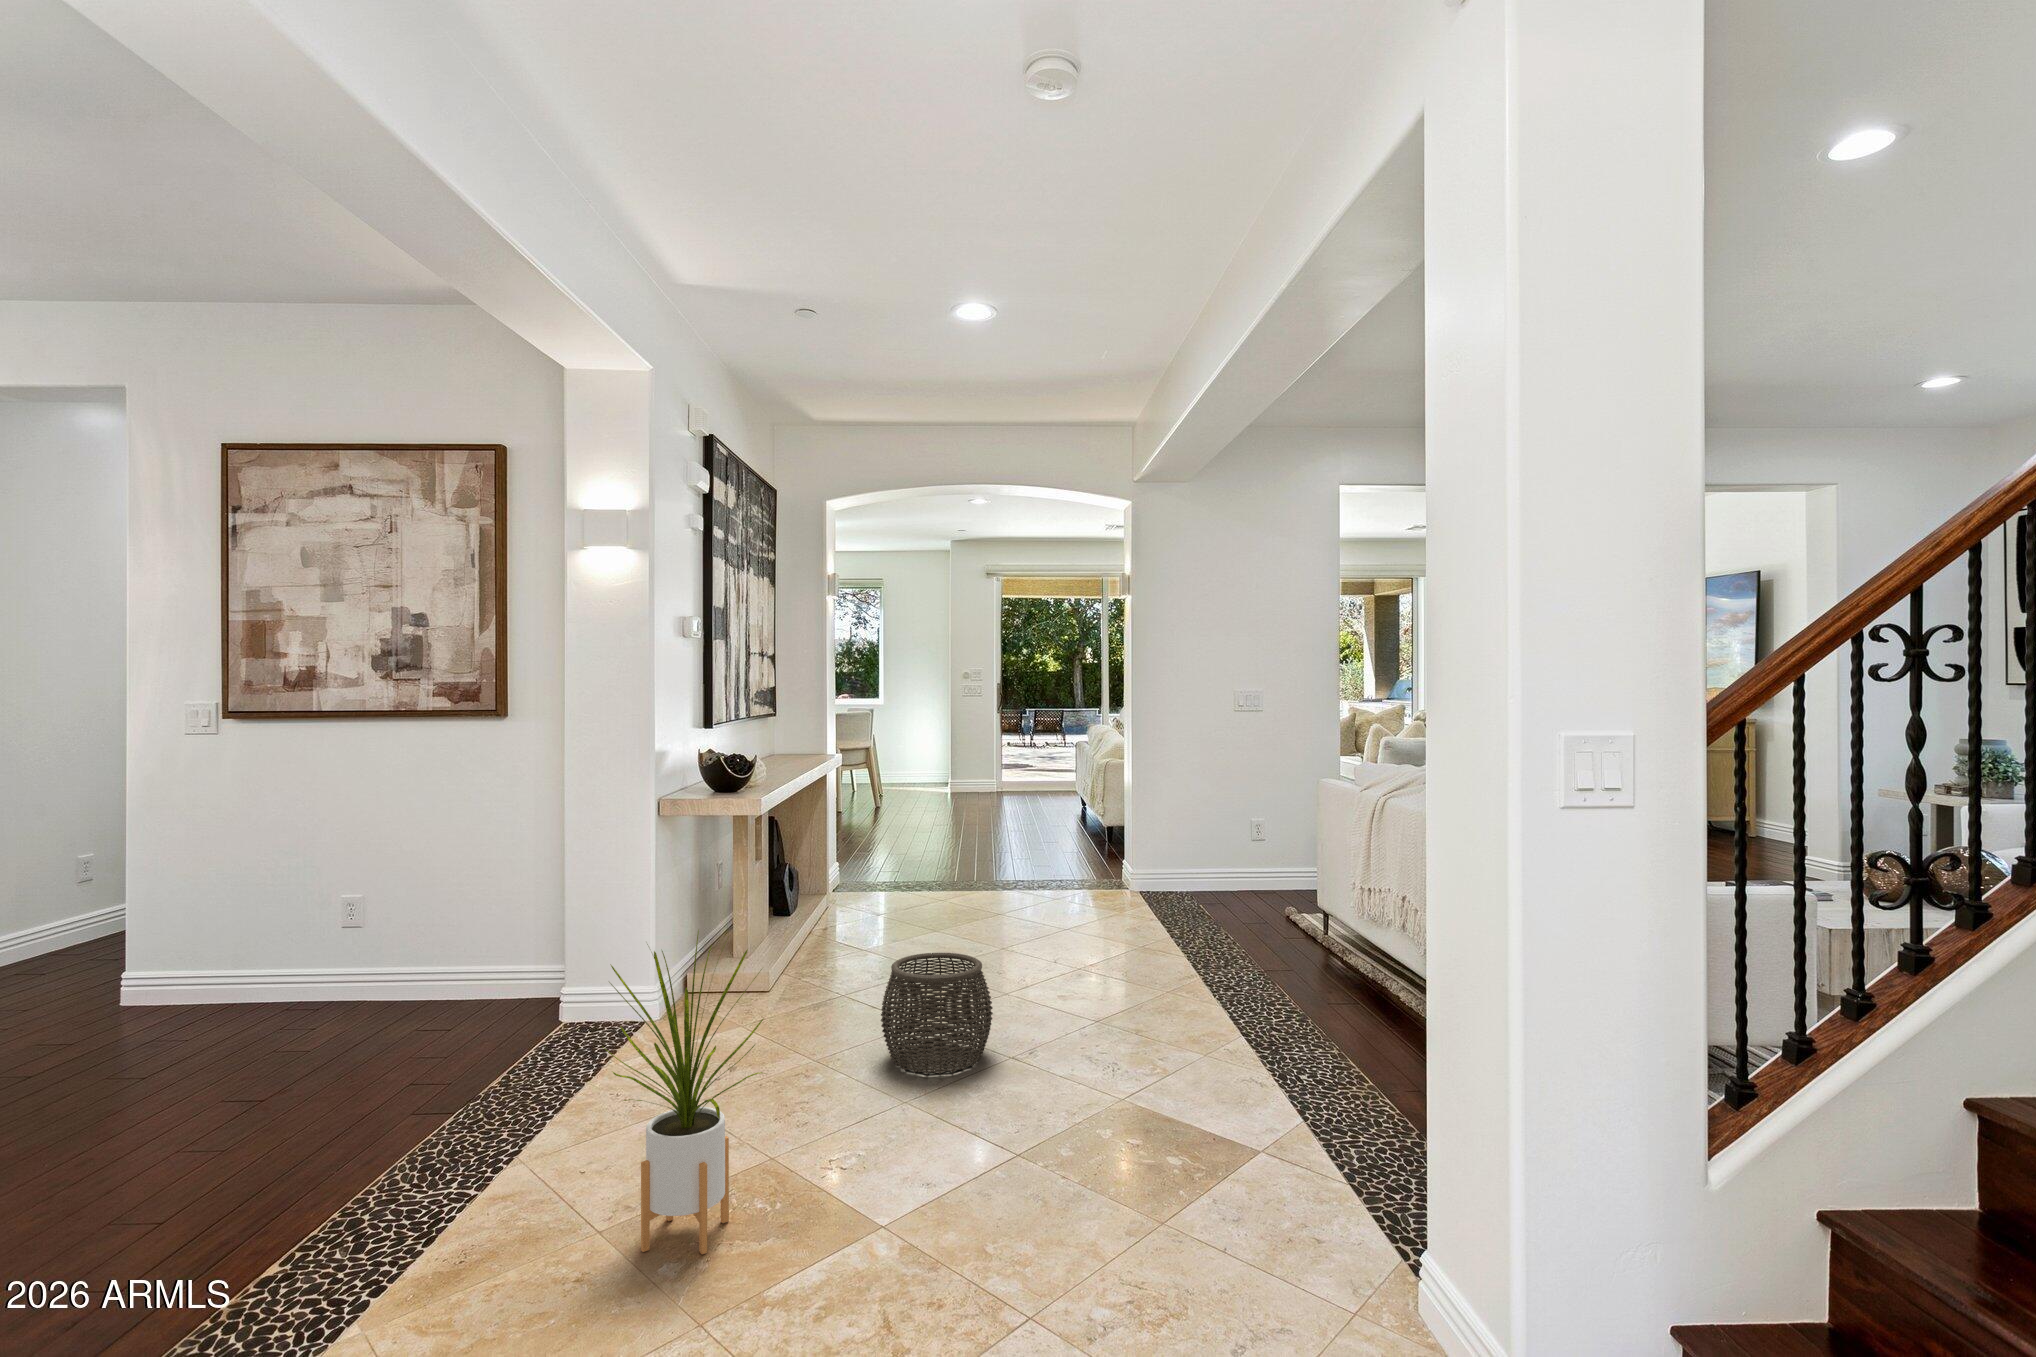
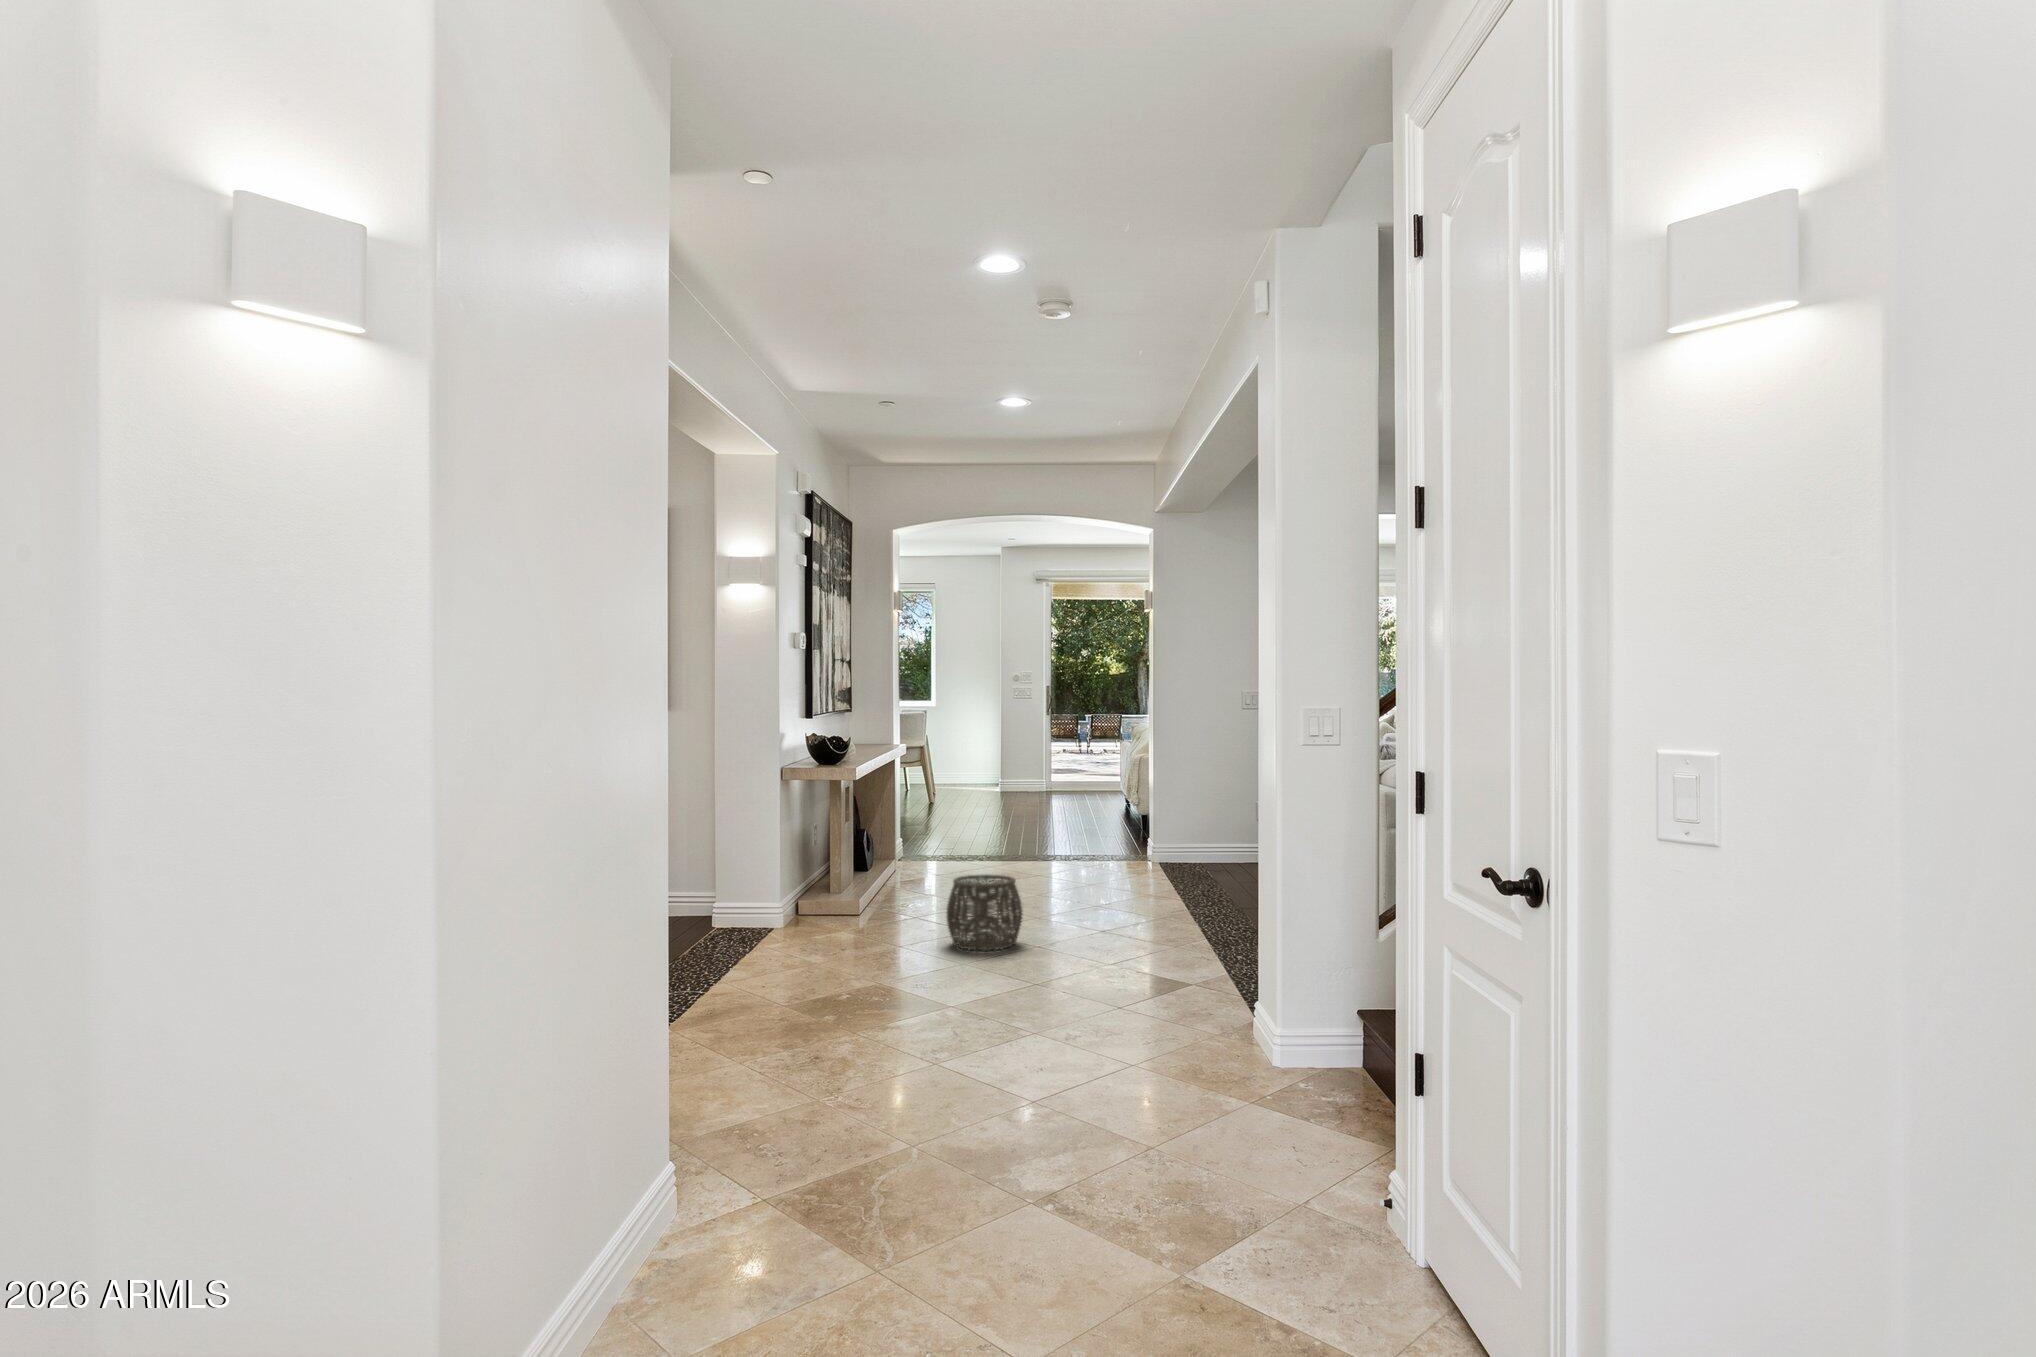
house plant: present [604,930,765,1254] -> none [792,827,886,1008]

